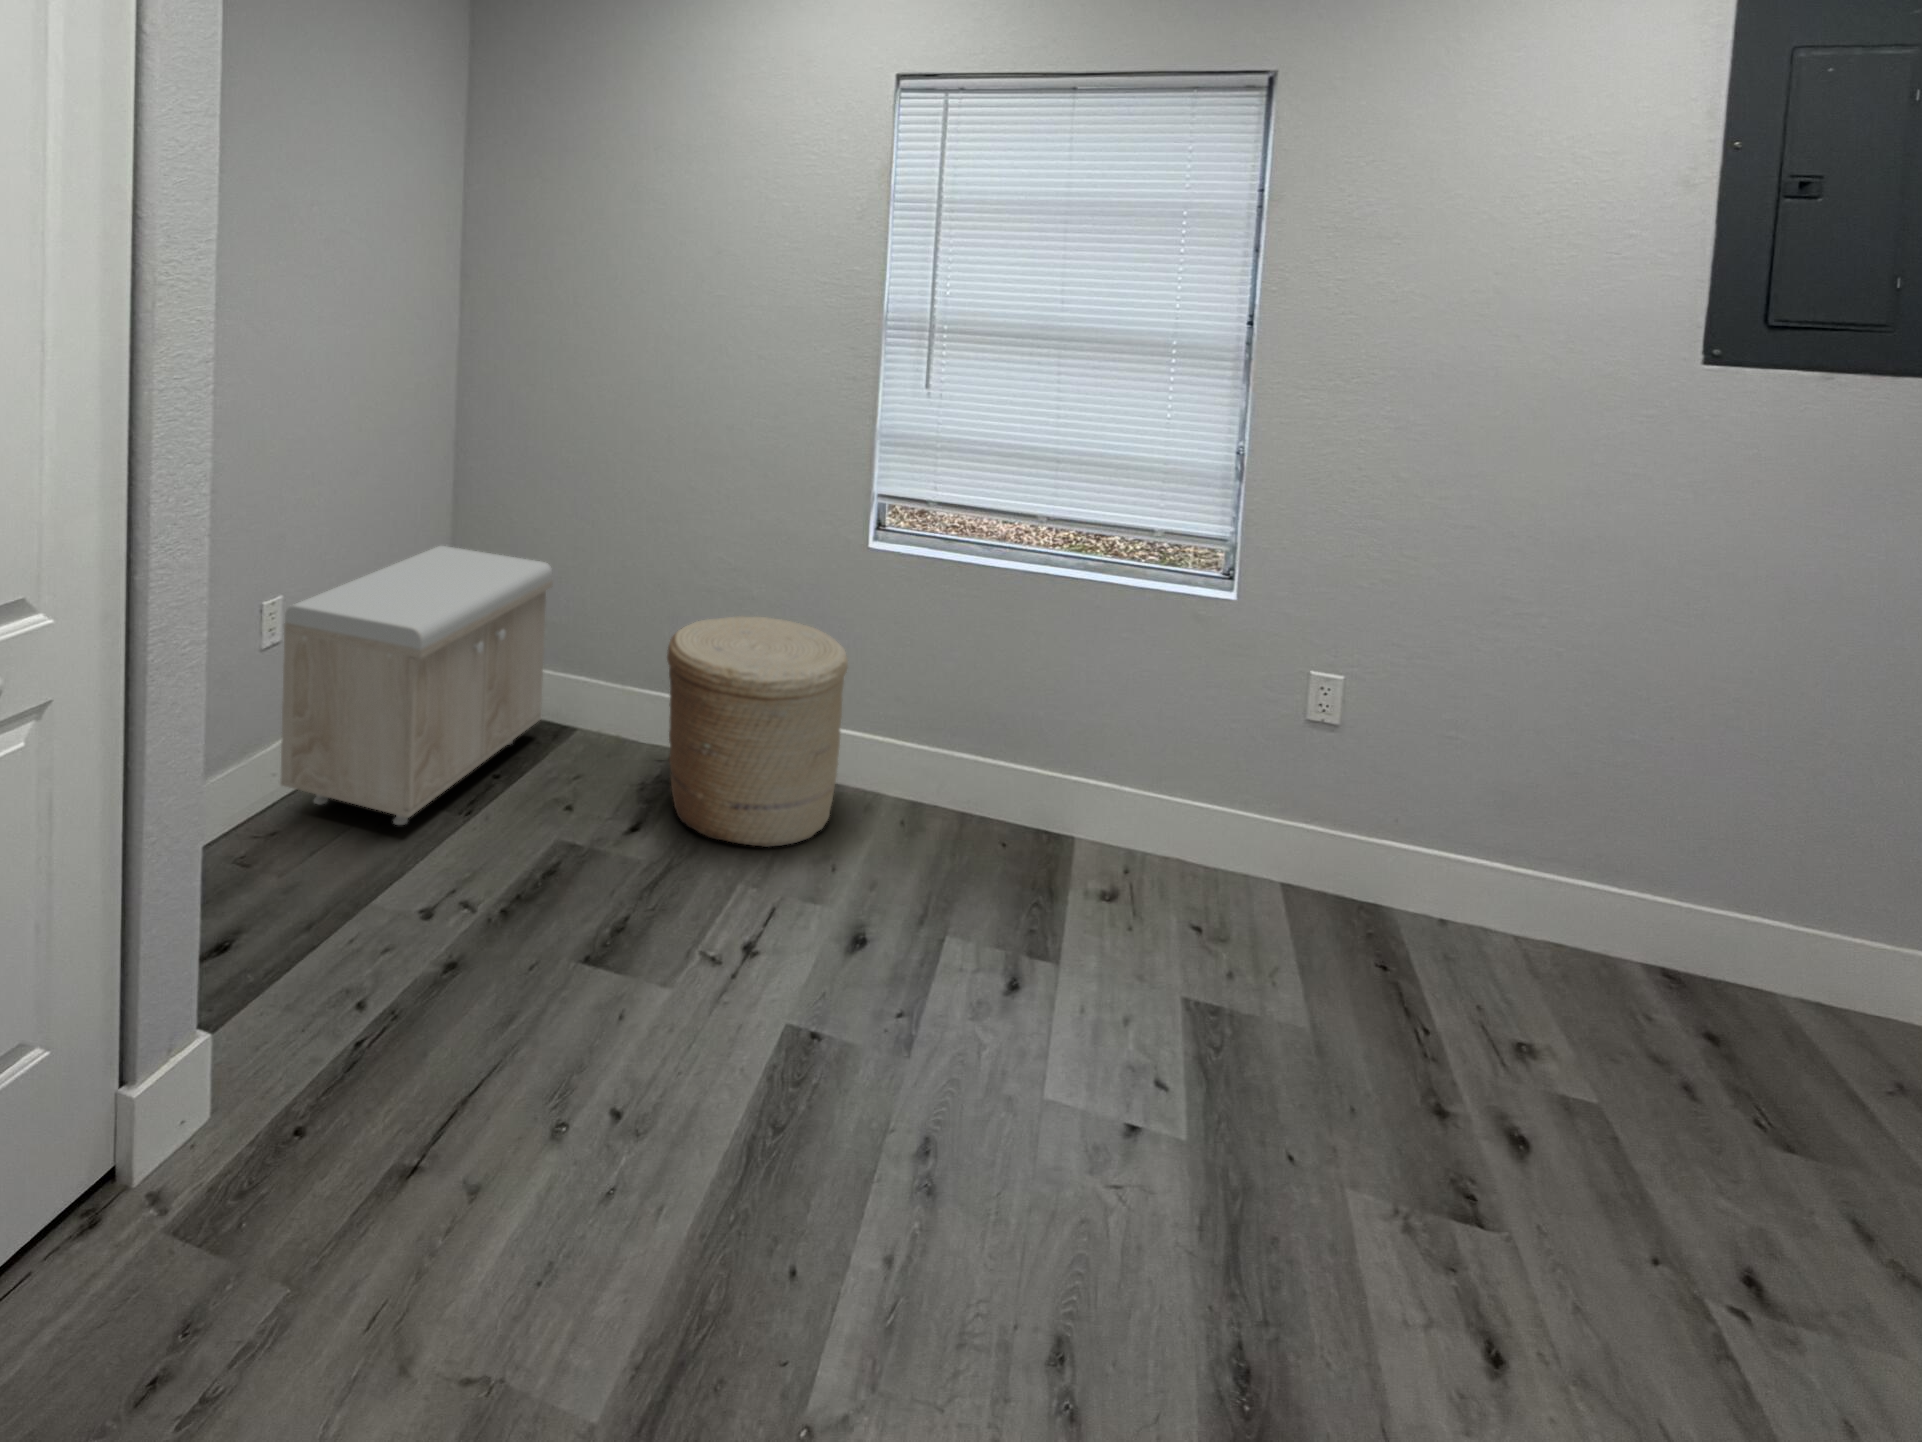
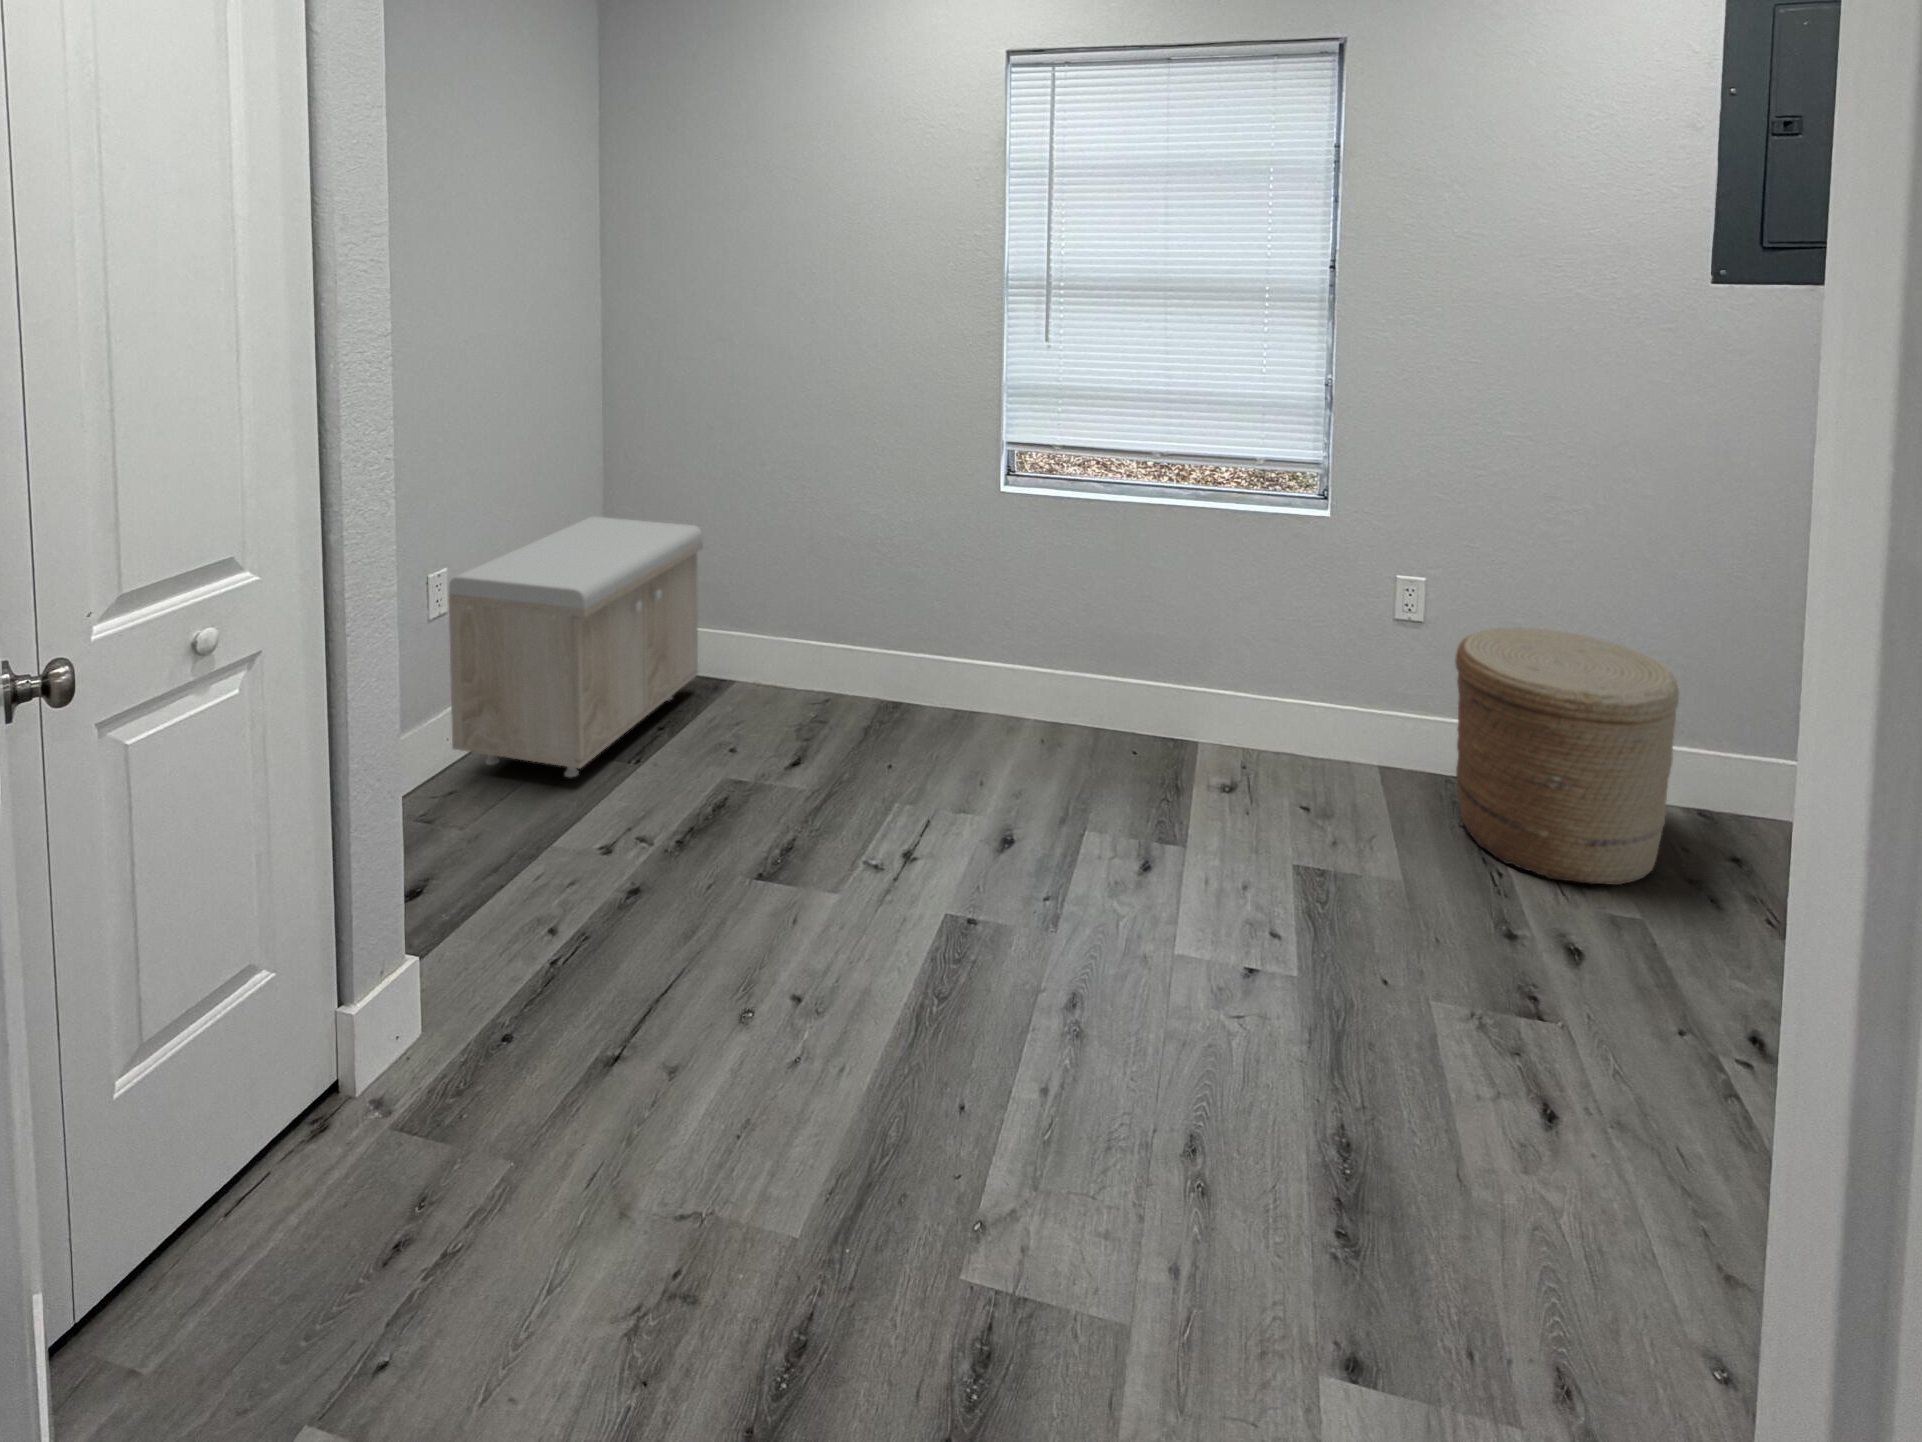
woven basket: present [667,616,848,847] -> present [1455,627,1679,885]

